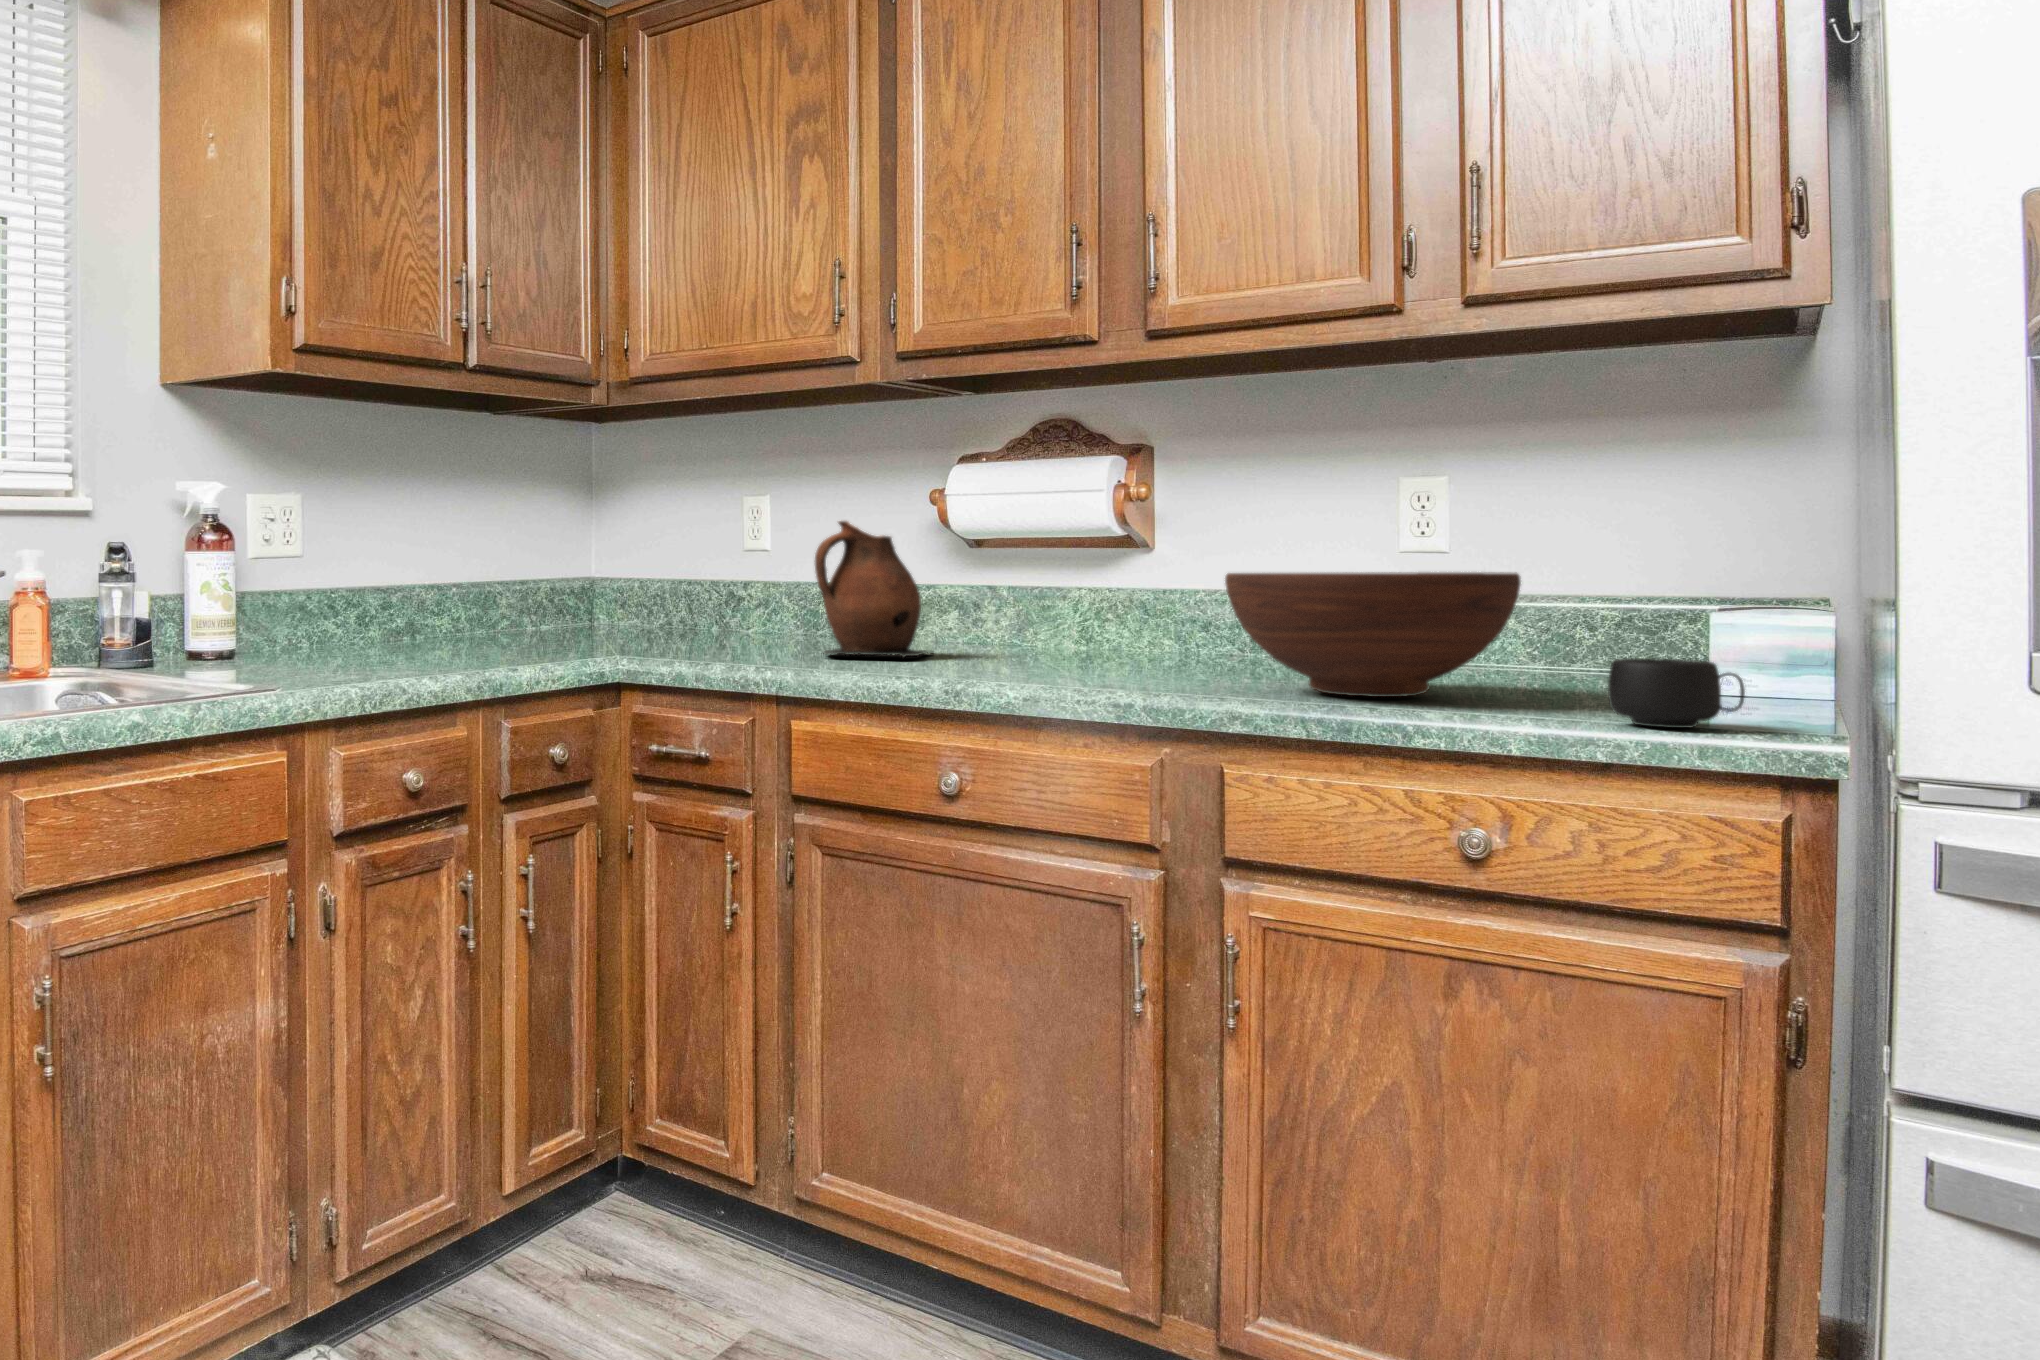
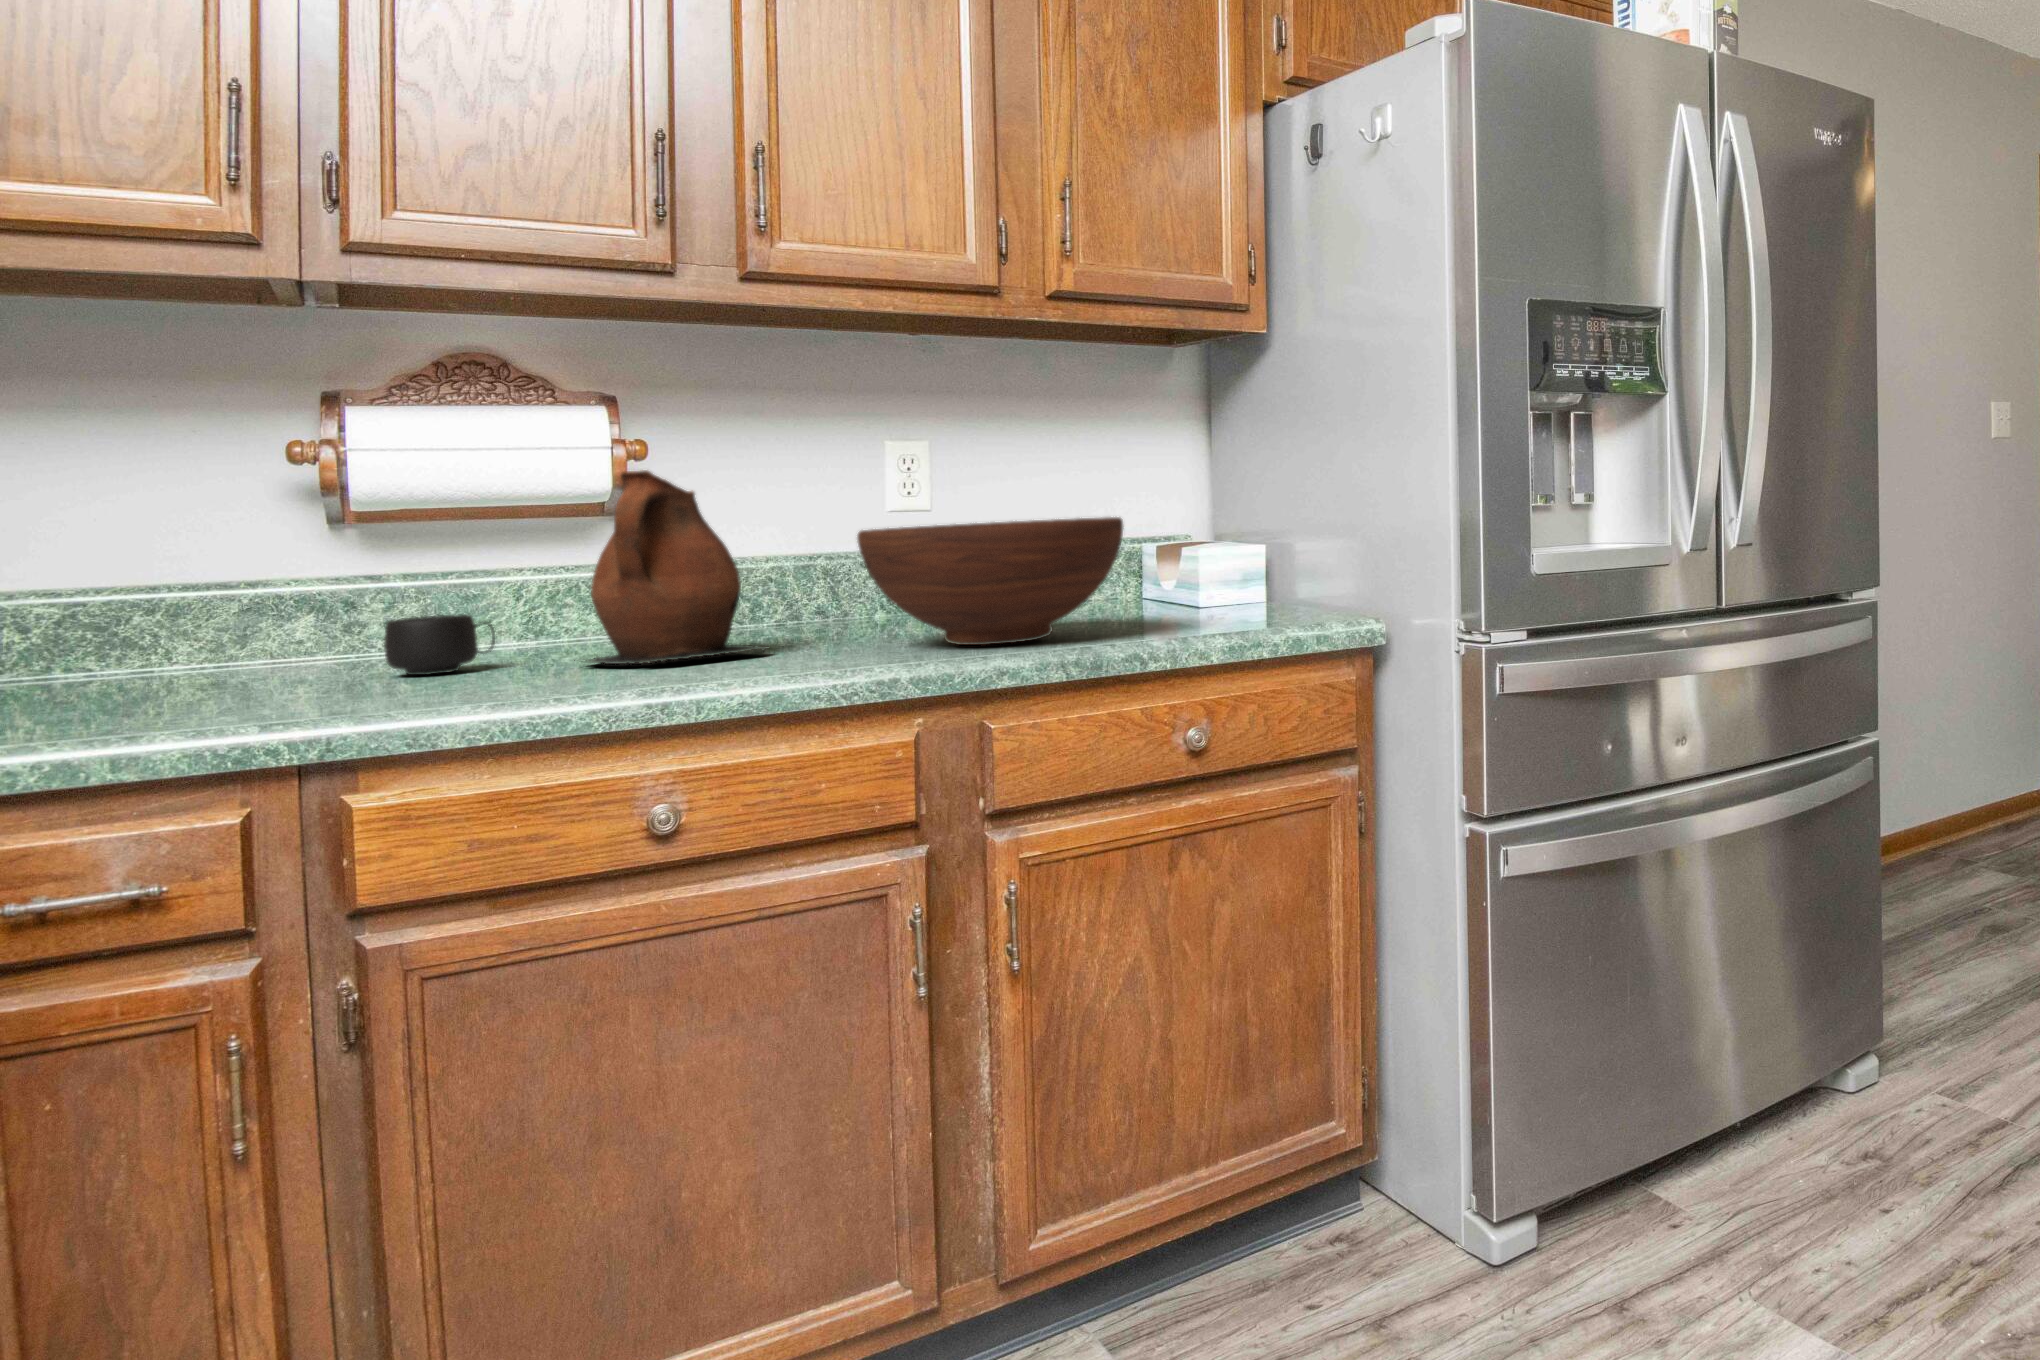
ceramic pitcher: present [815,521,933,657] -> present [574,470,768,664]
mug: present [1608,658,1745,728] -> present [384,614,495,675]

